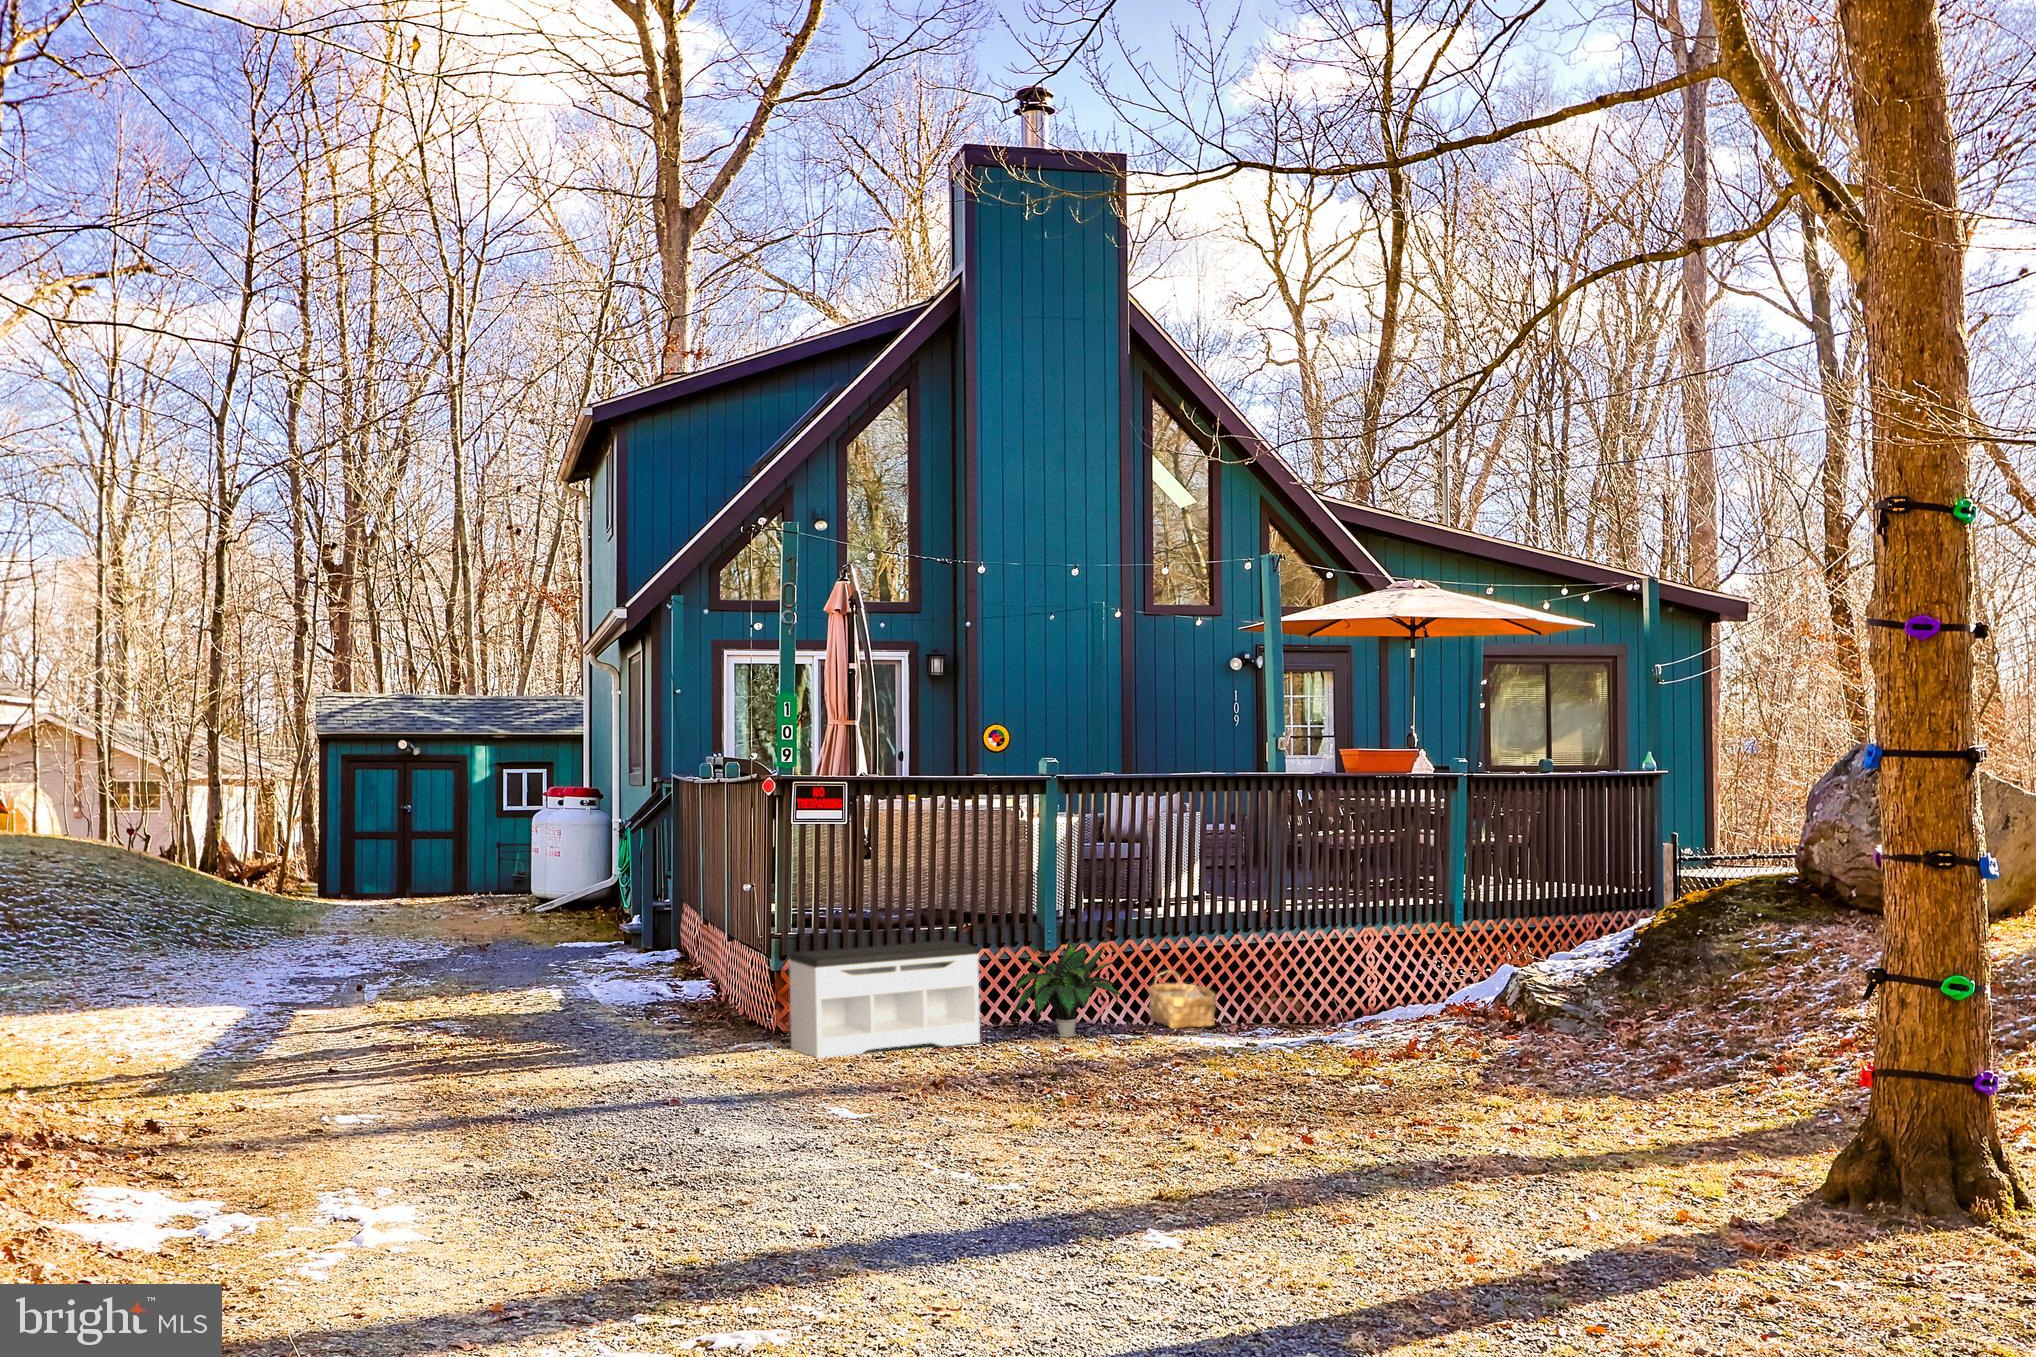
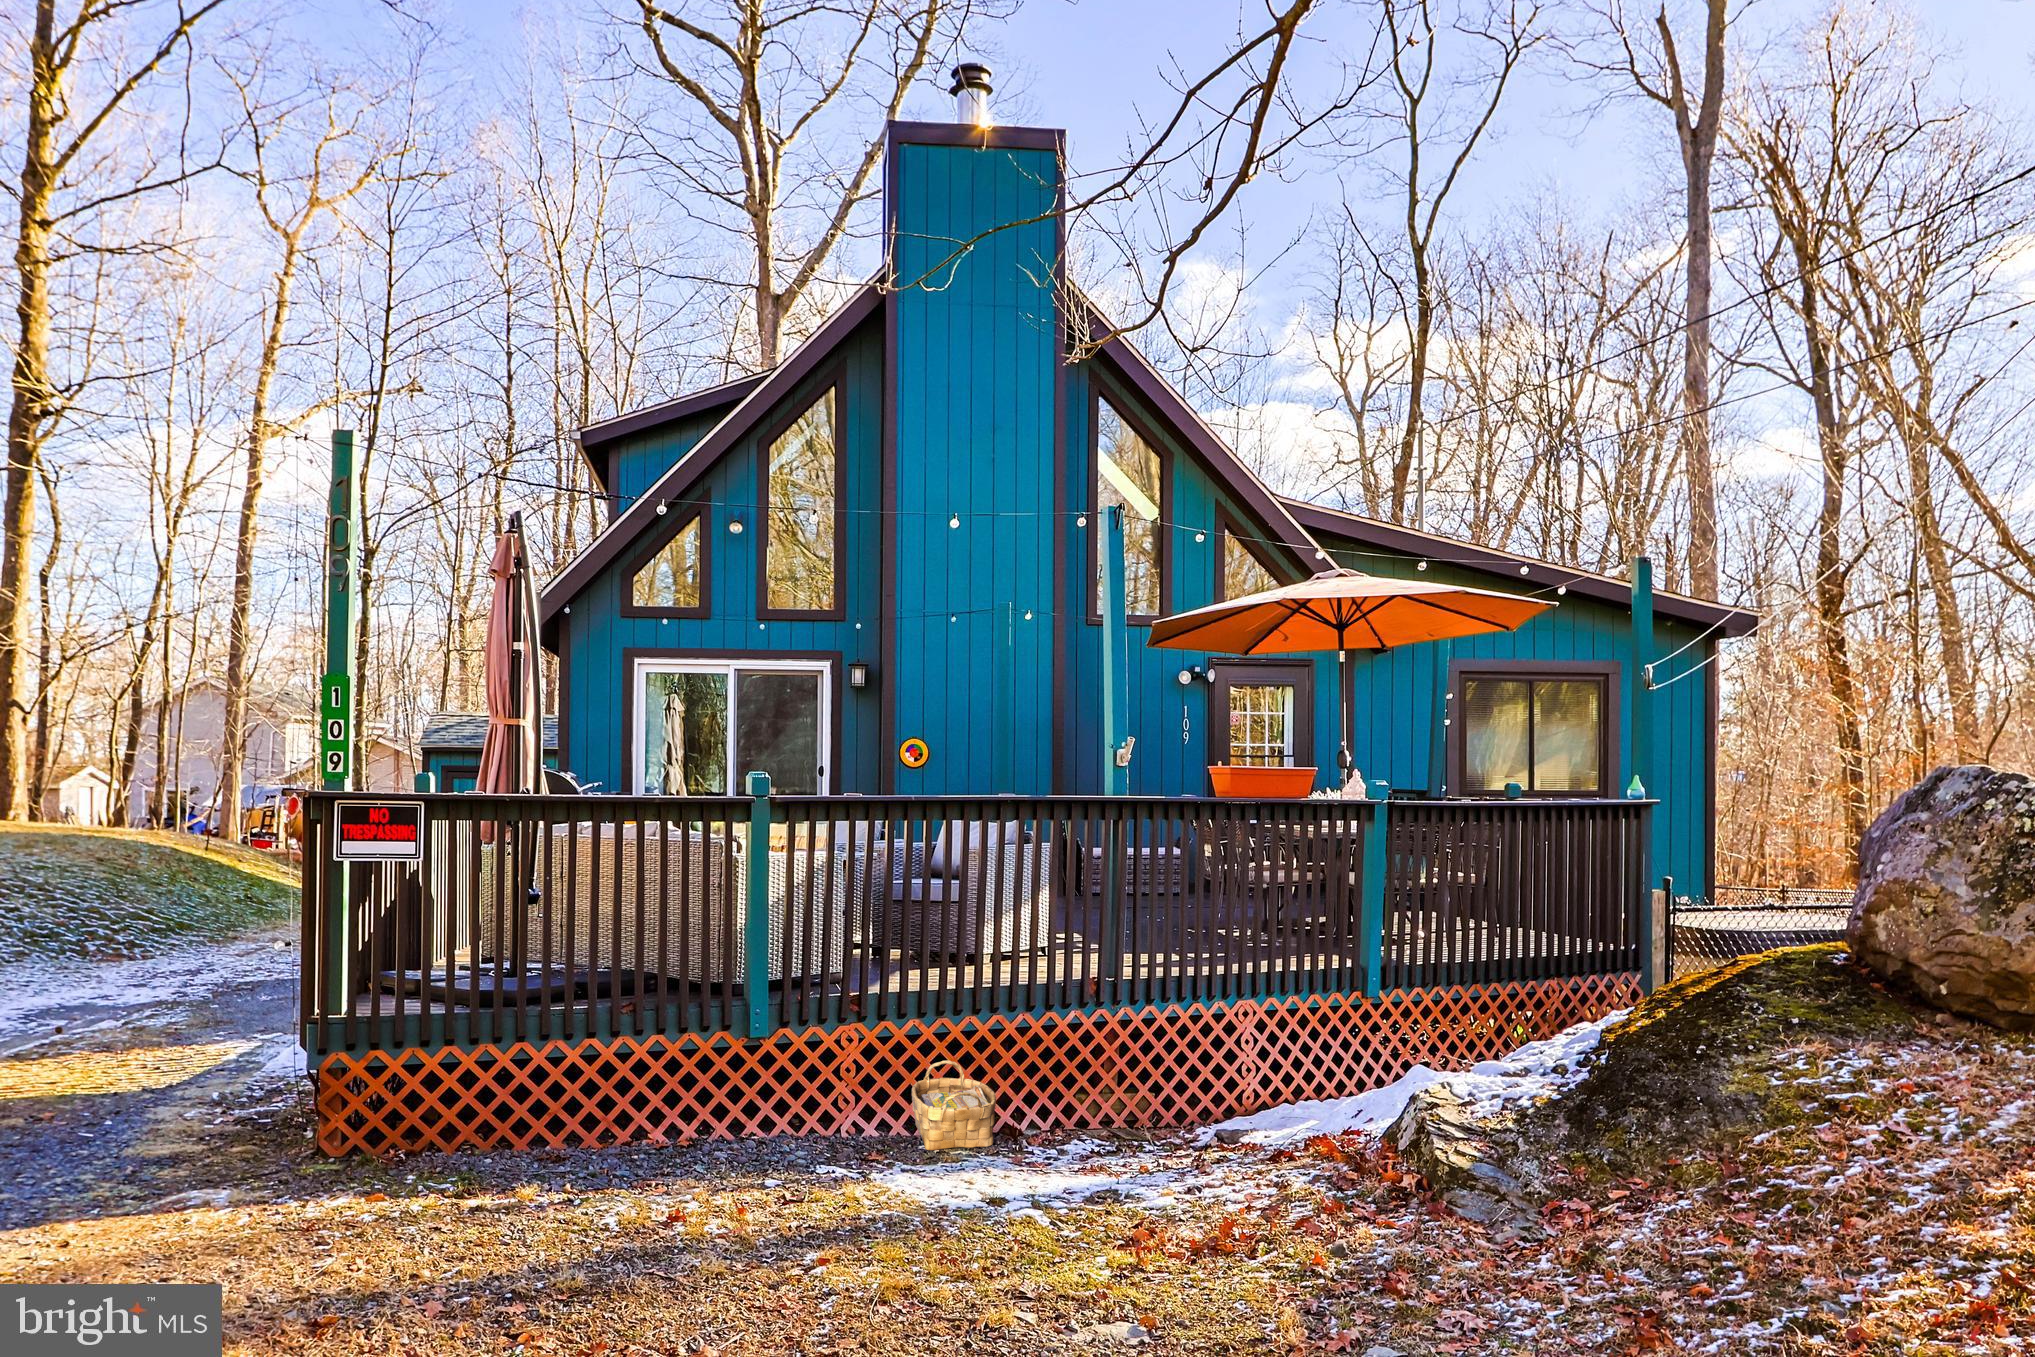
bench: present [789,940,980,1058] -> none [350,1019,623,1204]
potted plant: present [1013,940,1122,1038] -> none [685,1024,850,1165]

